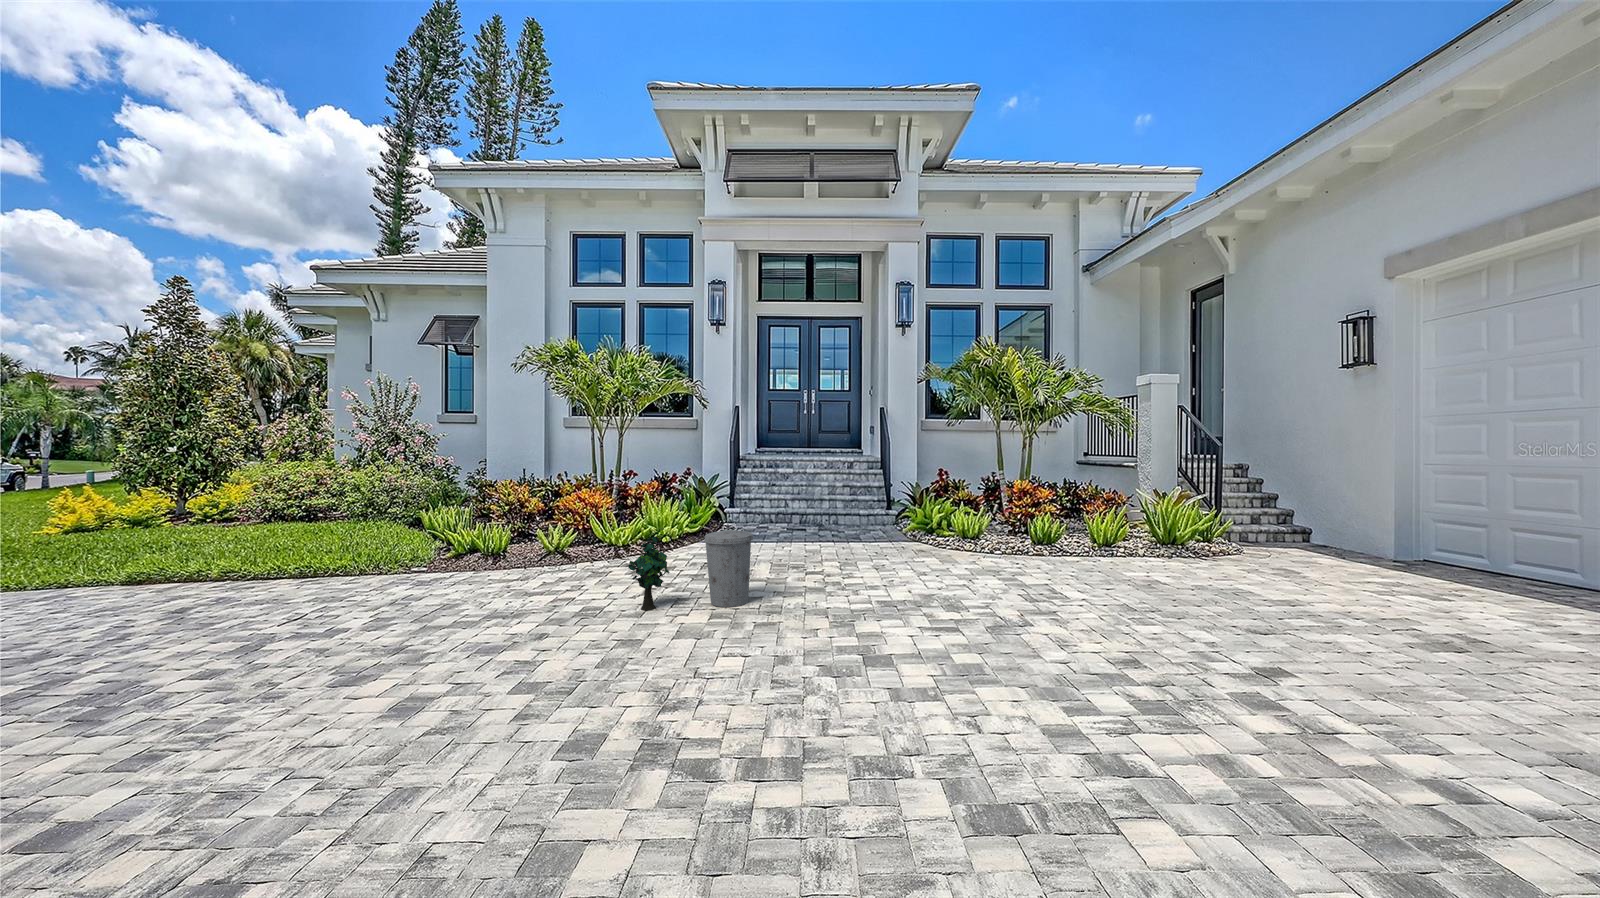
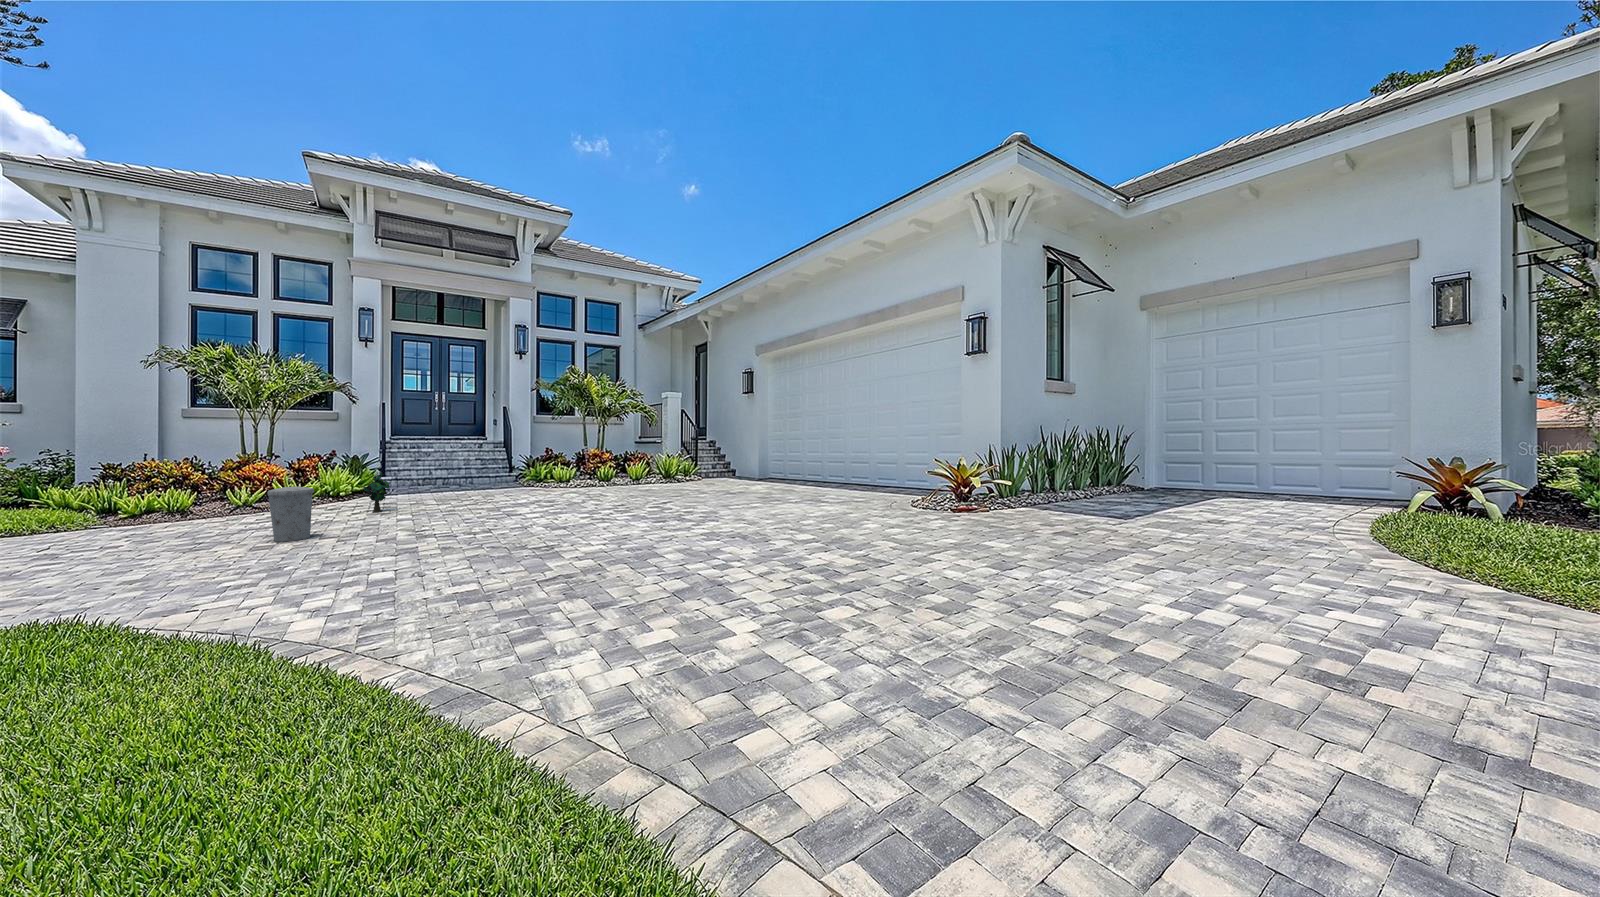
trash can: present [705,530,753,607] -> present [268,487,314,541]

